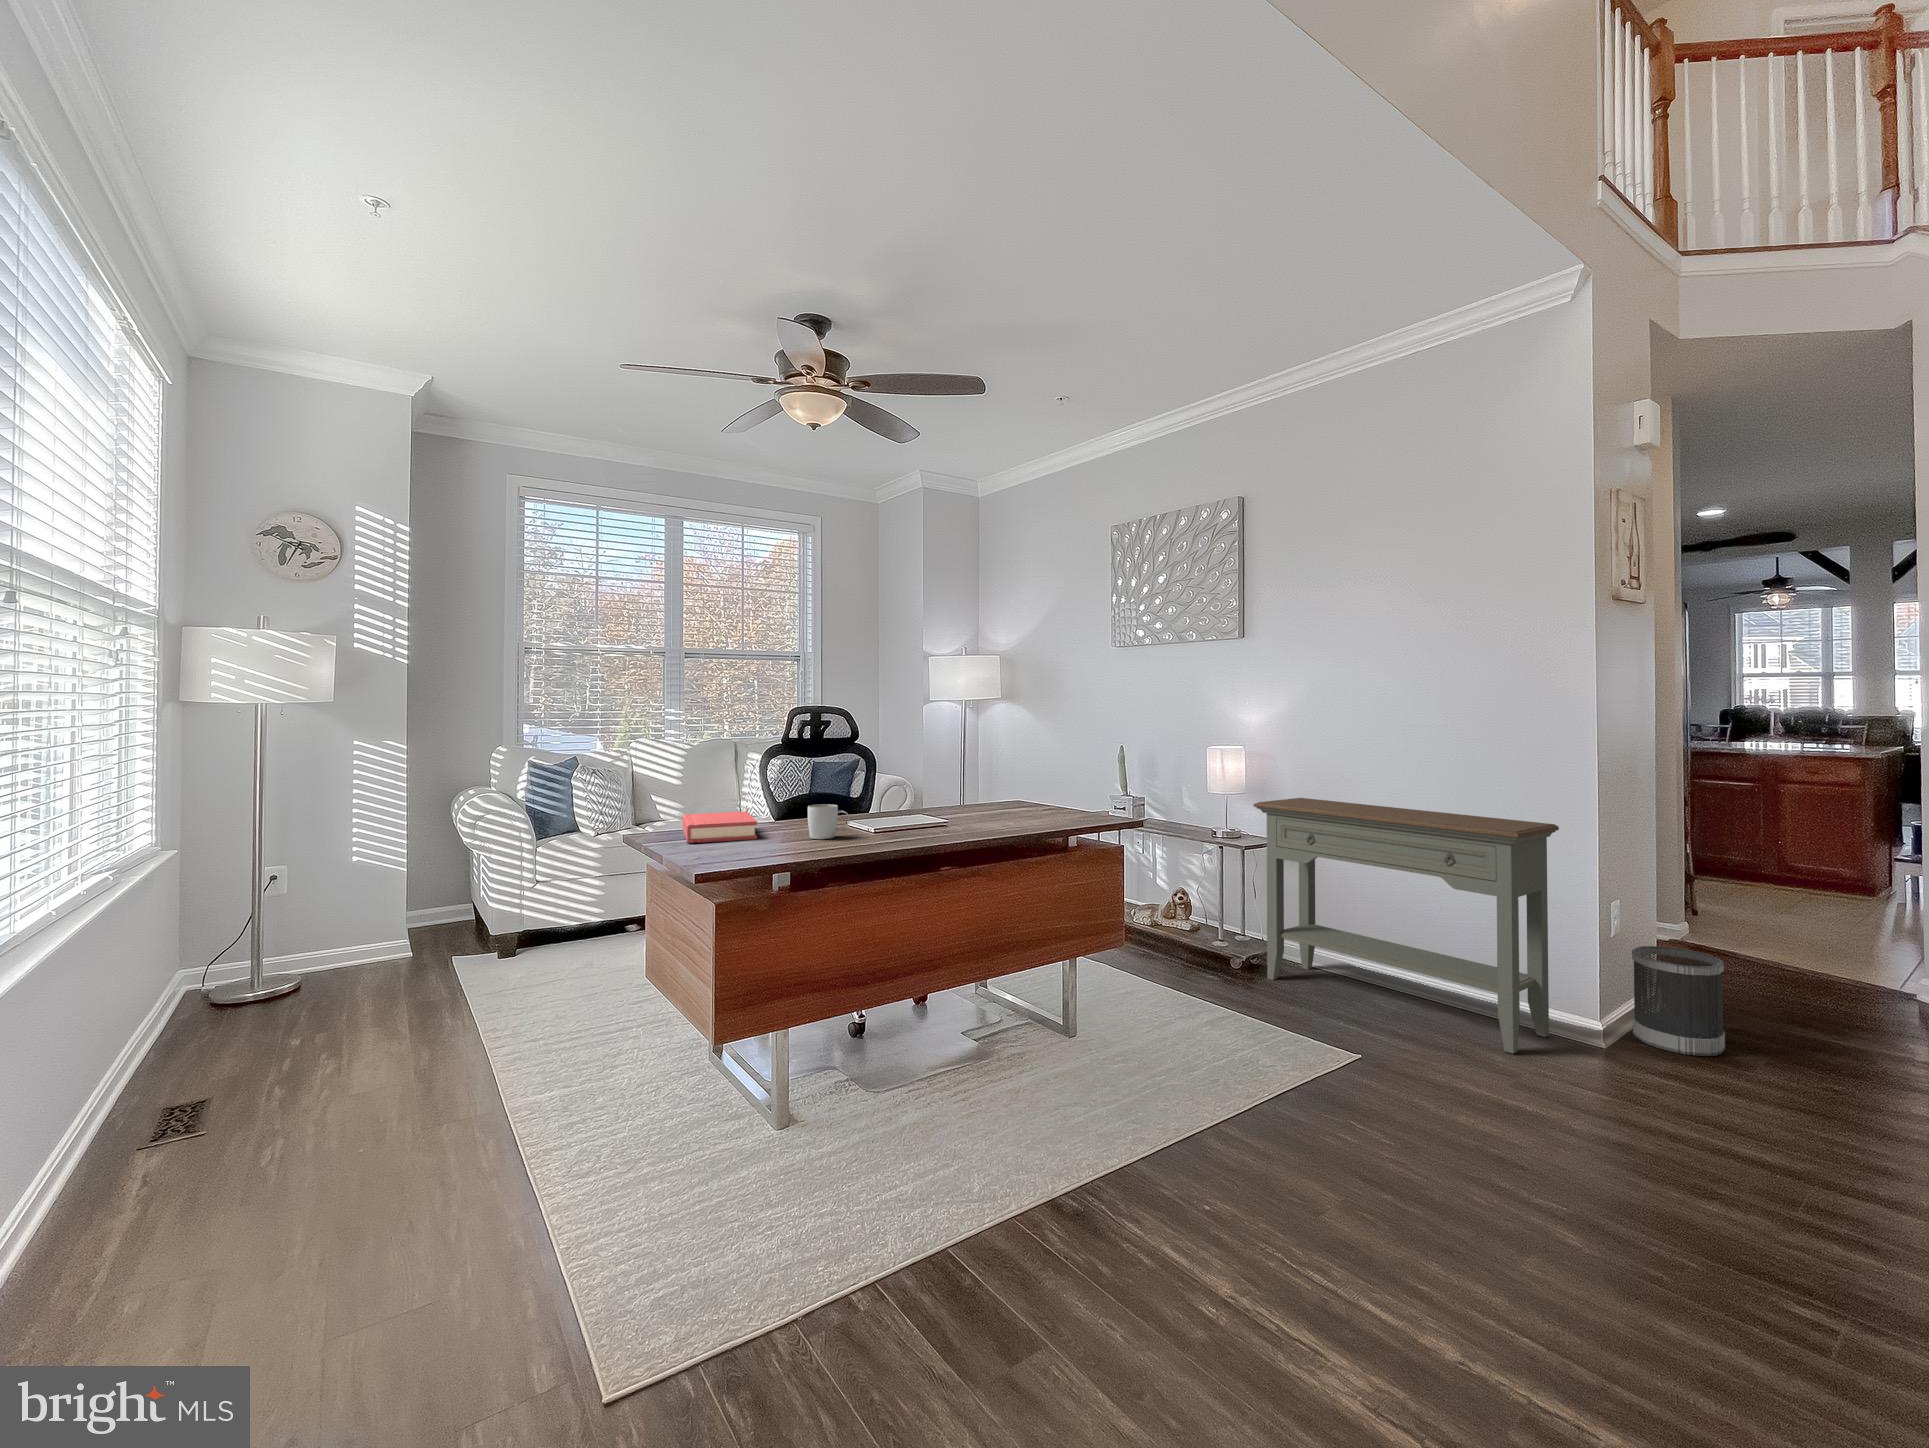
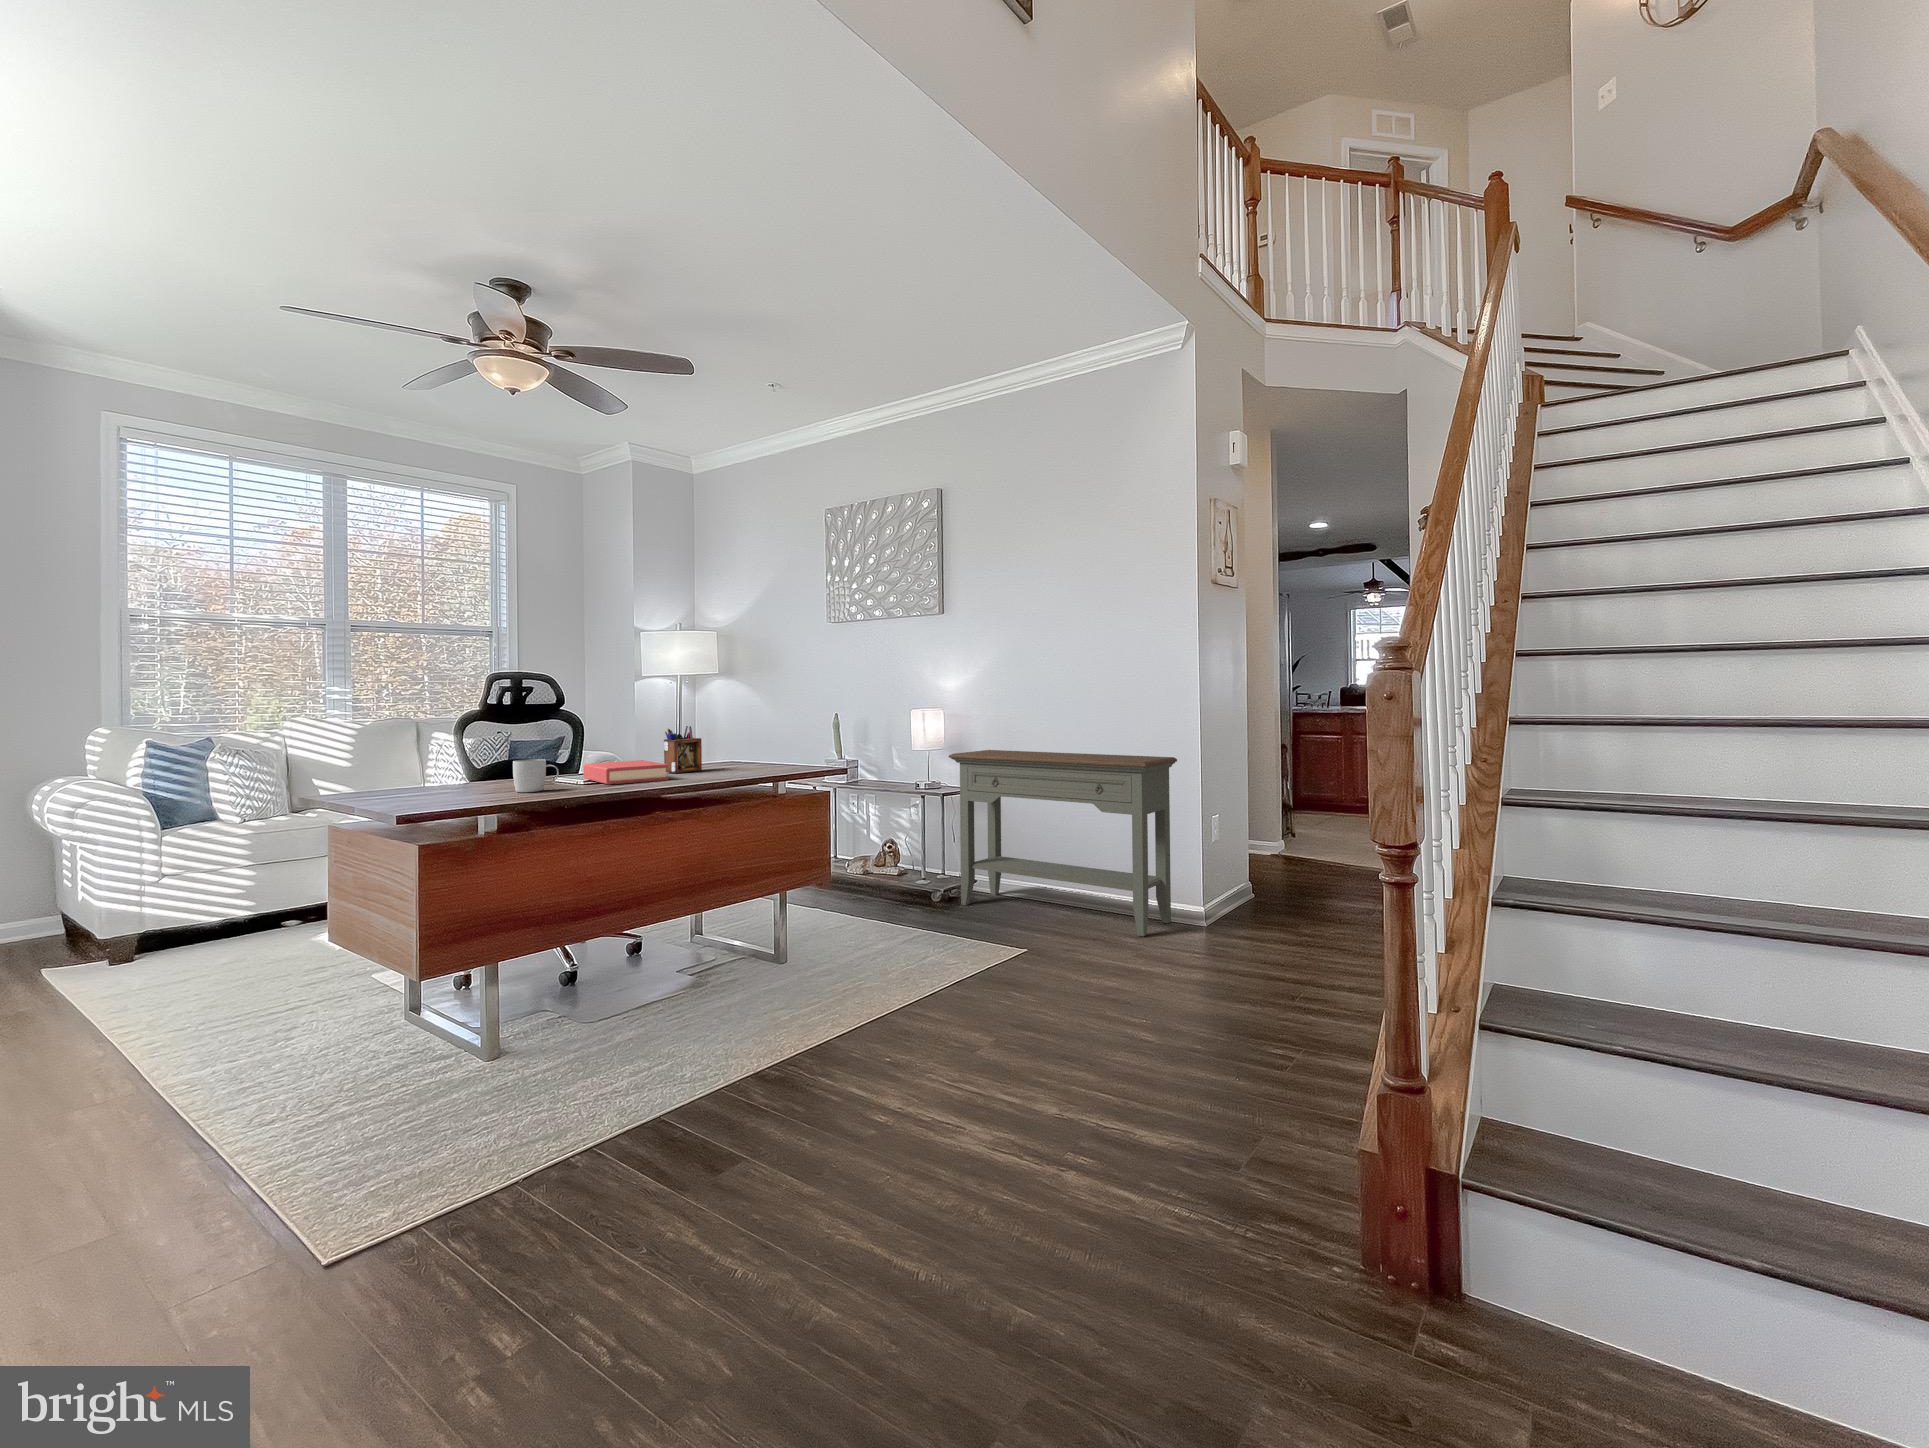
desk organizer: none [950,768,987,819] -> present [664,726,702,773]
hardback book: present [682,811,757,843] -> present [583,760,668,784]
wastebasket: present [1632,946,1725,1056] -> none [1228,848,1286,924]

